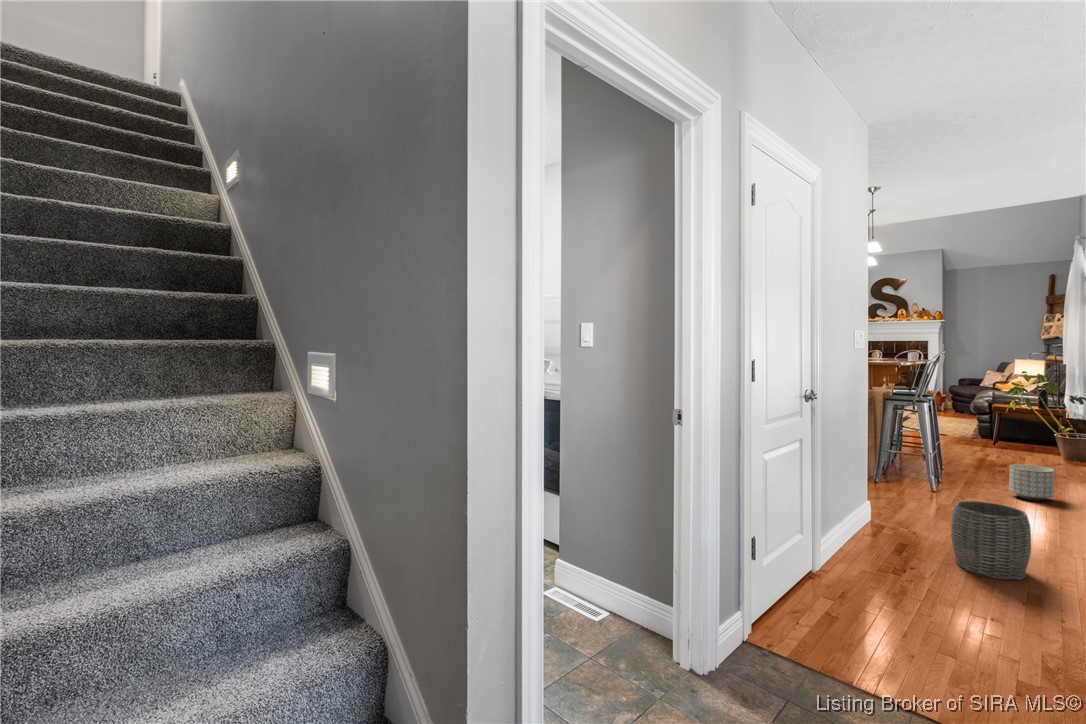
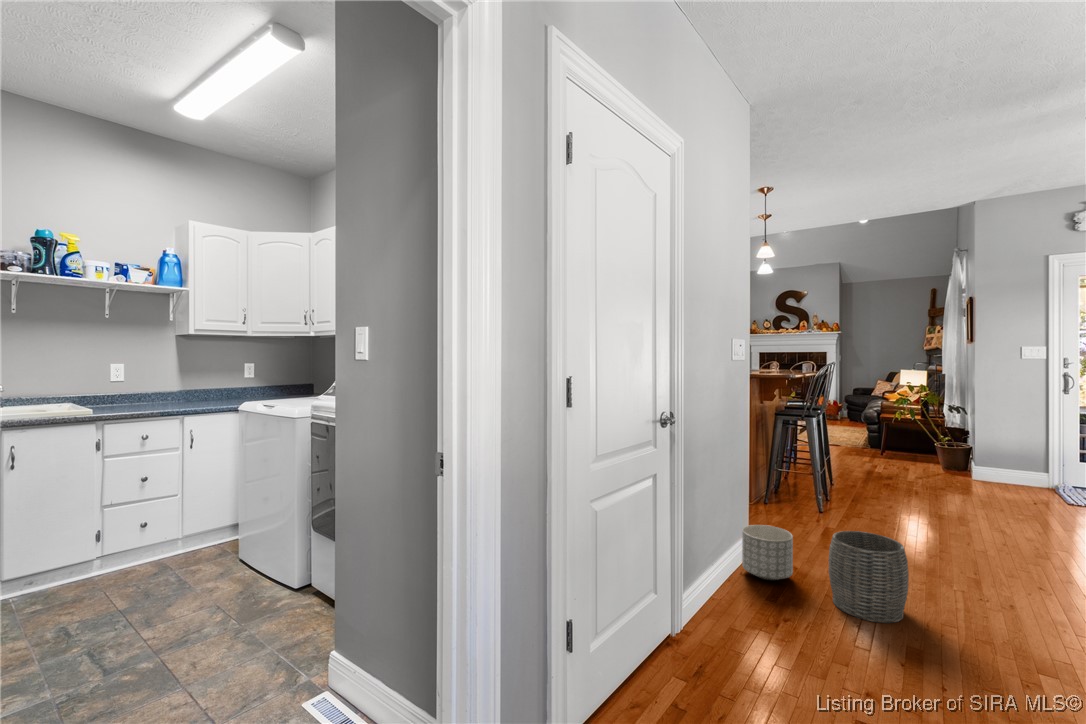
planter: present [1009,464,1054,500] -> present [742,525,793,580]

